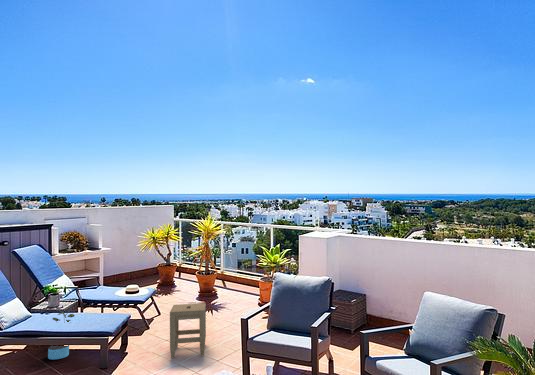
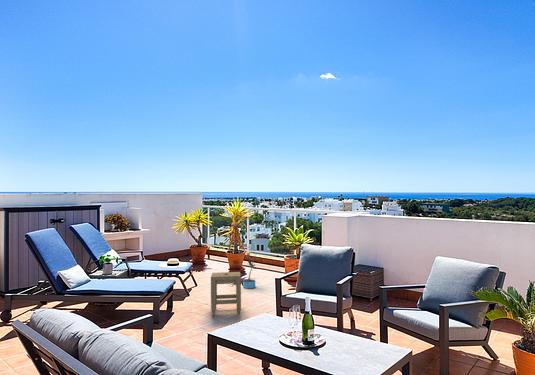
potted plant: present [40,295,75,360] -> present [239,247,260,288]

